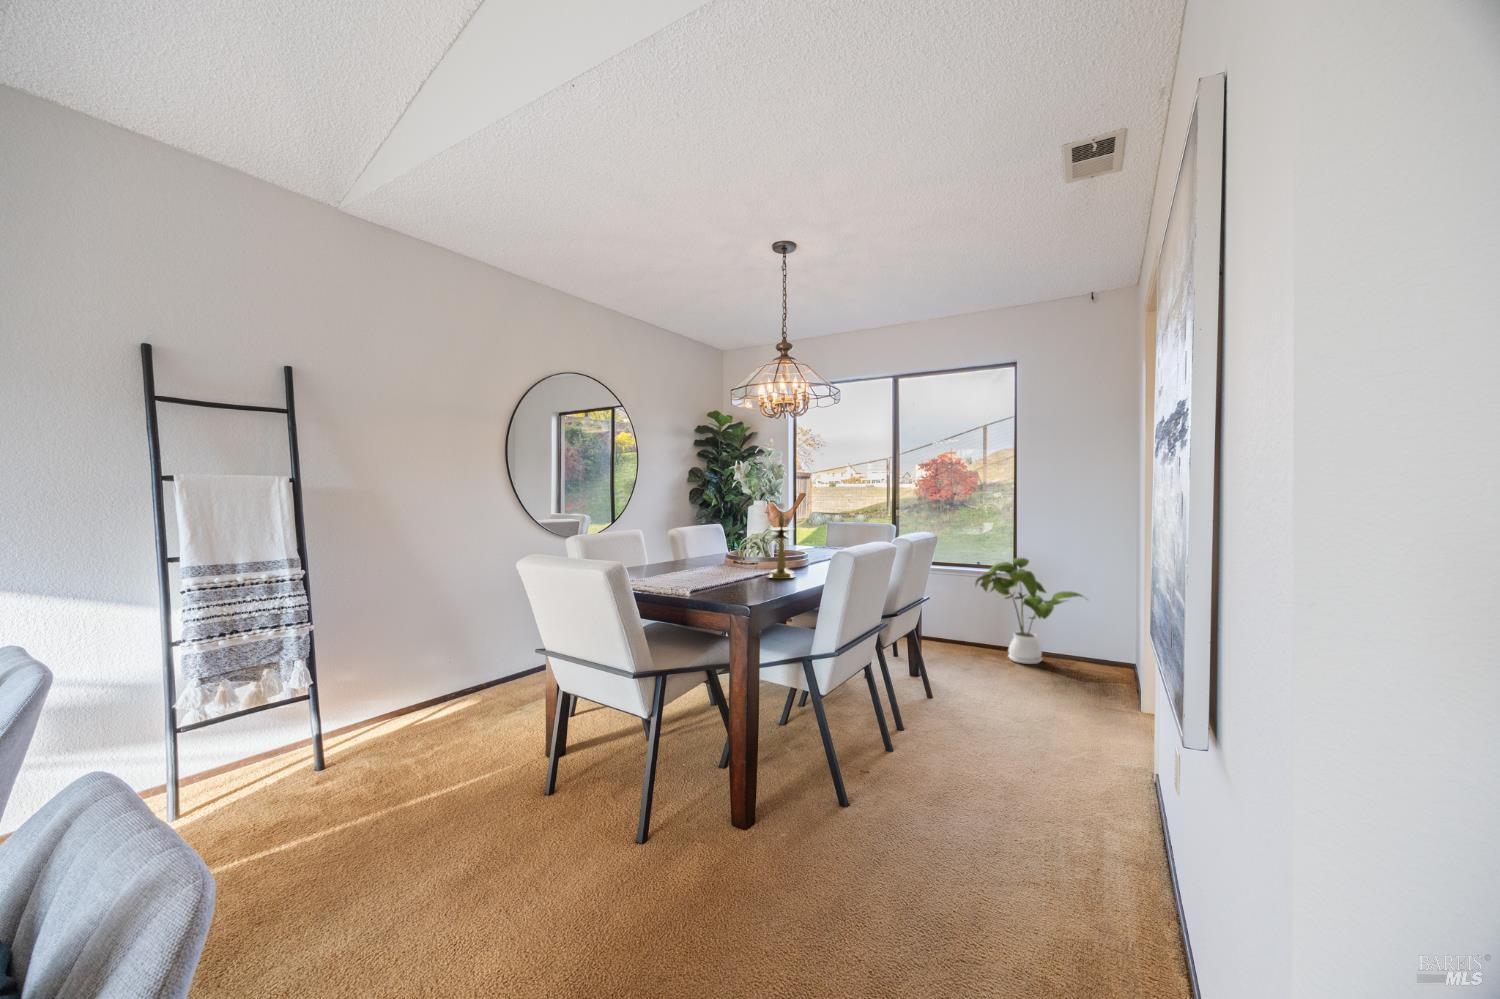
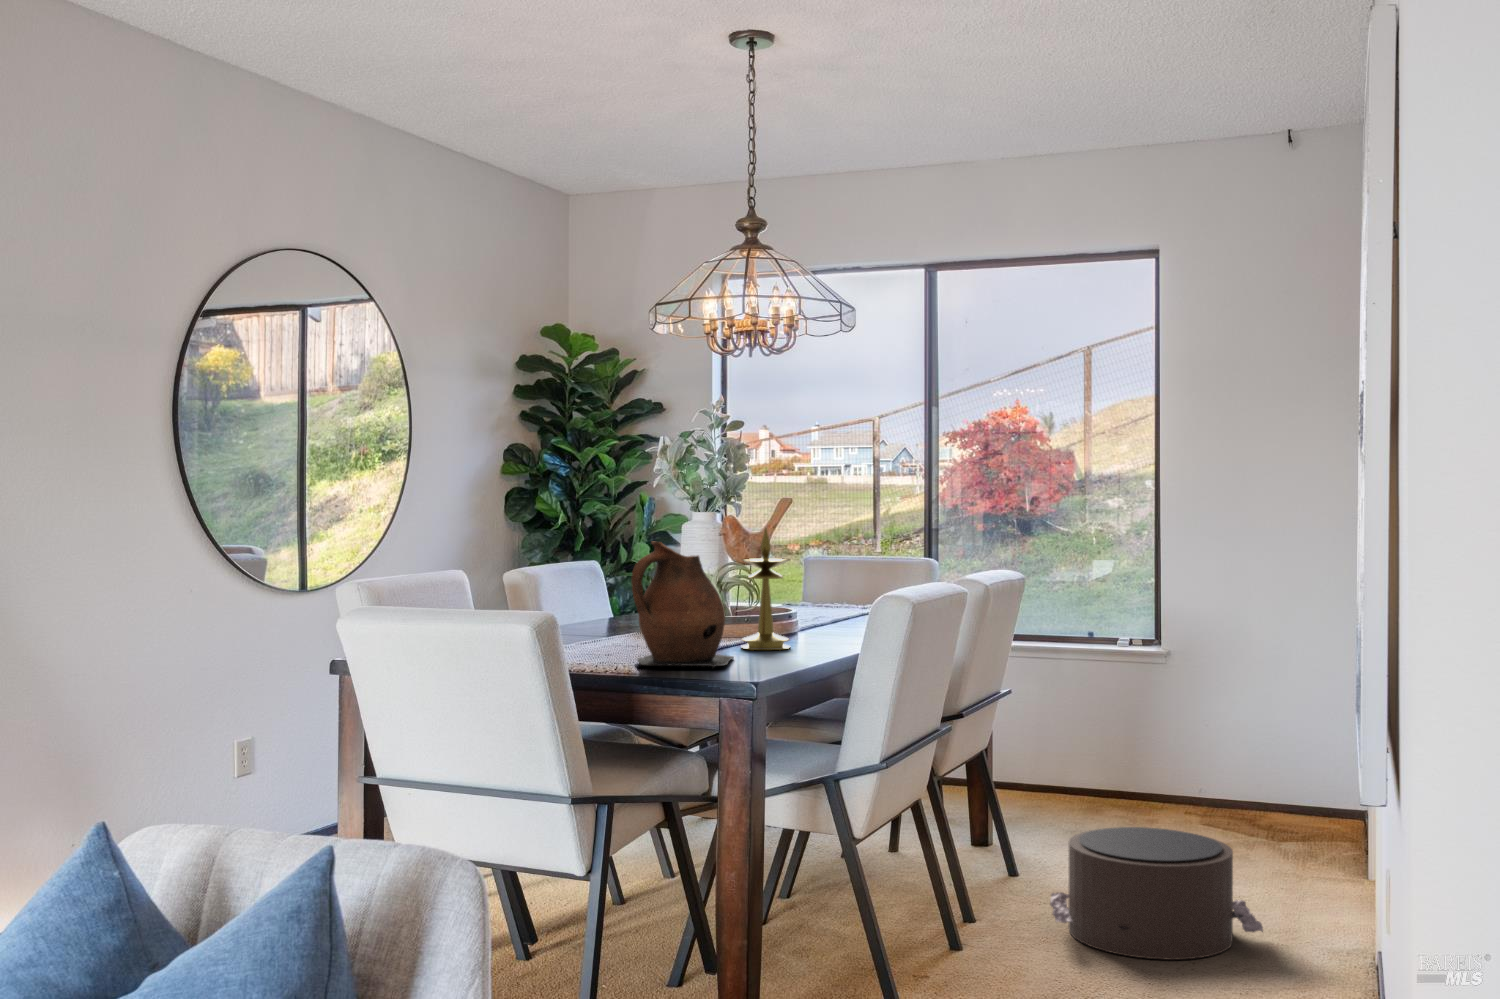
ceramic pitcher: none [695,519,758,592] -> present [631,542,734,668]
house plant: present [976,557,1083,664] -> none [1084,619,1286,818]
pouf: none [947,680,1077,767] -> present [1050,827,1263,960]

